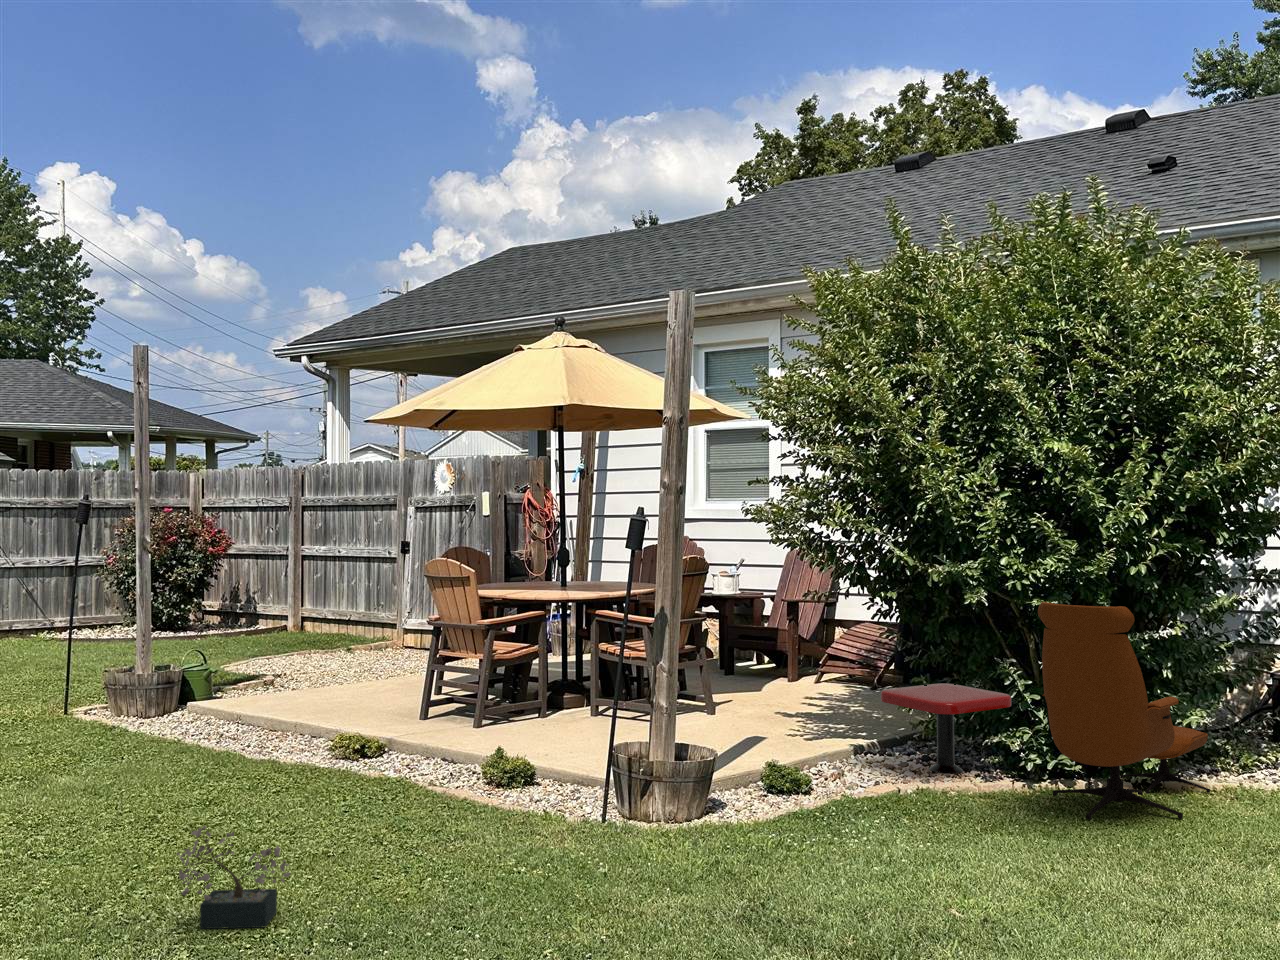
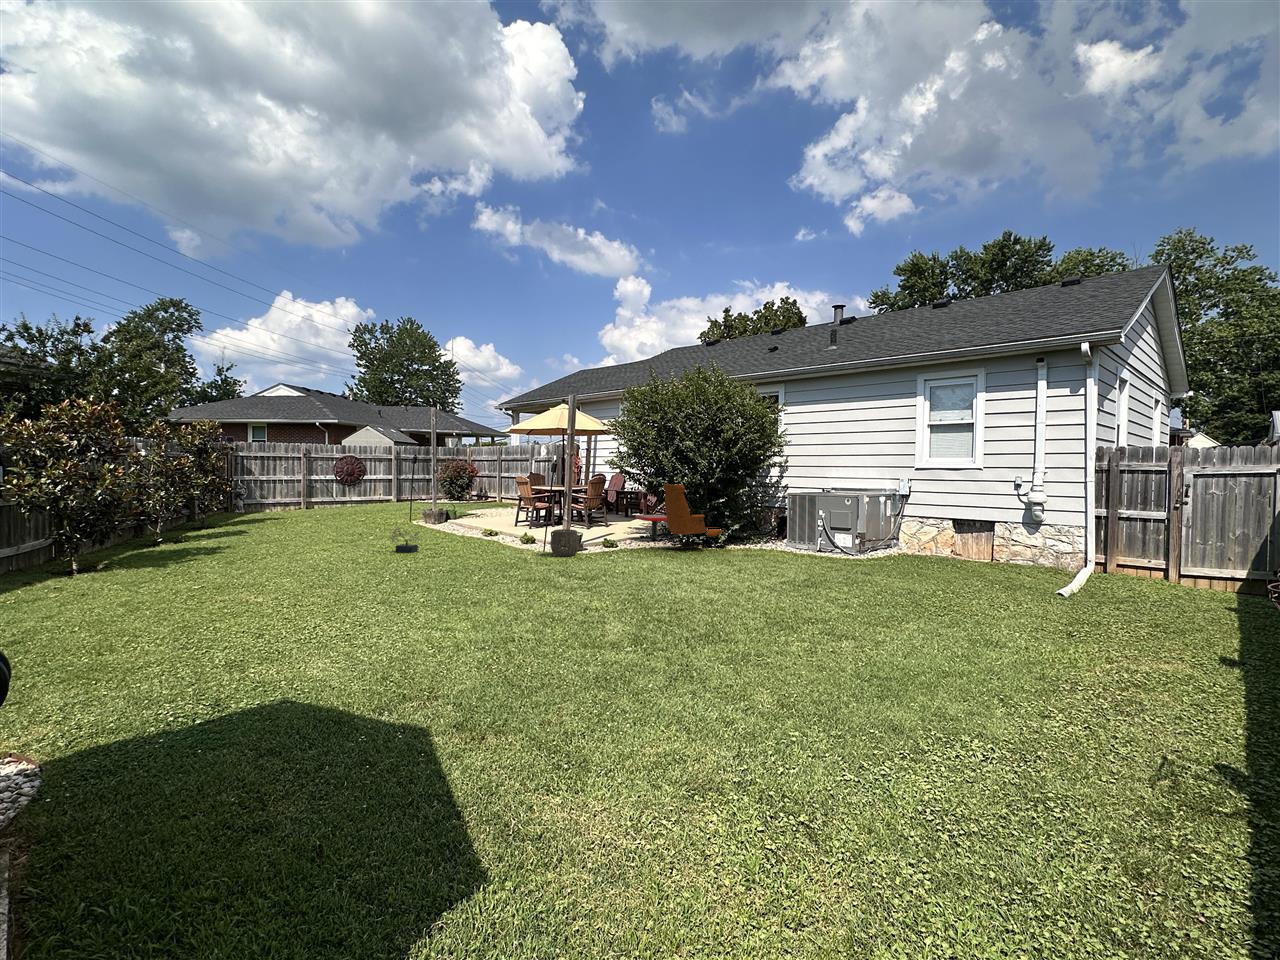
woven basket: none [754,788,857,897] -> present [550,529,579,556]

